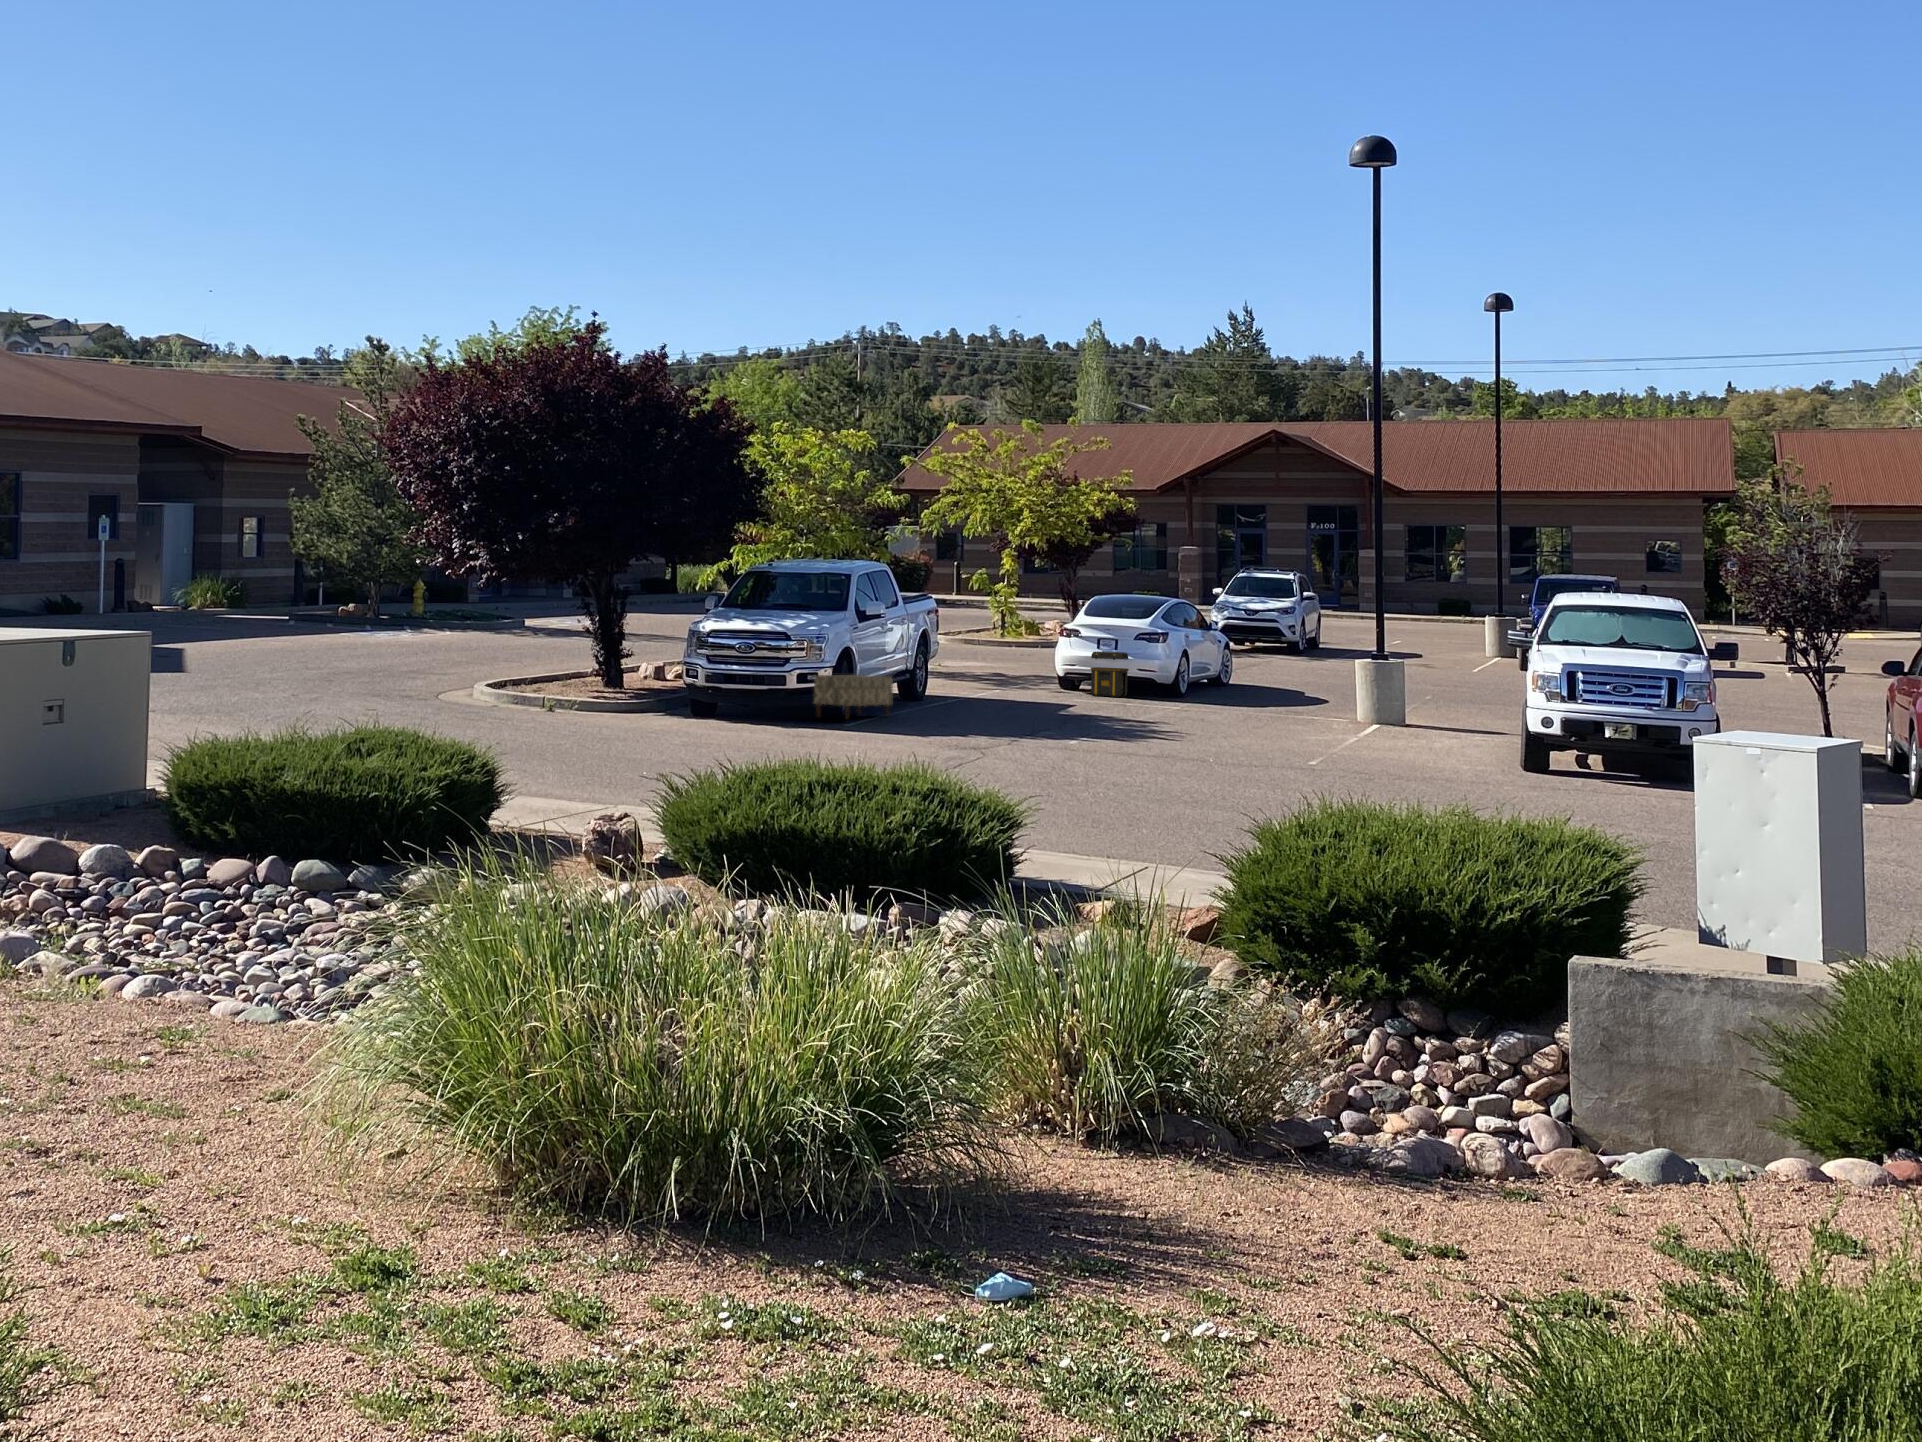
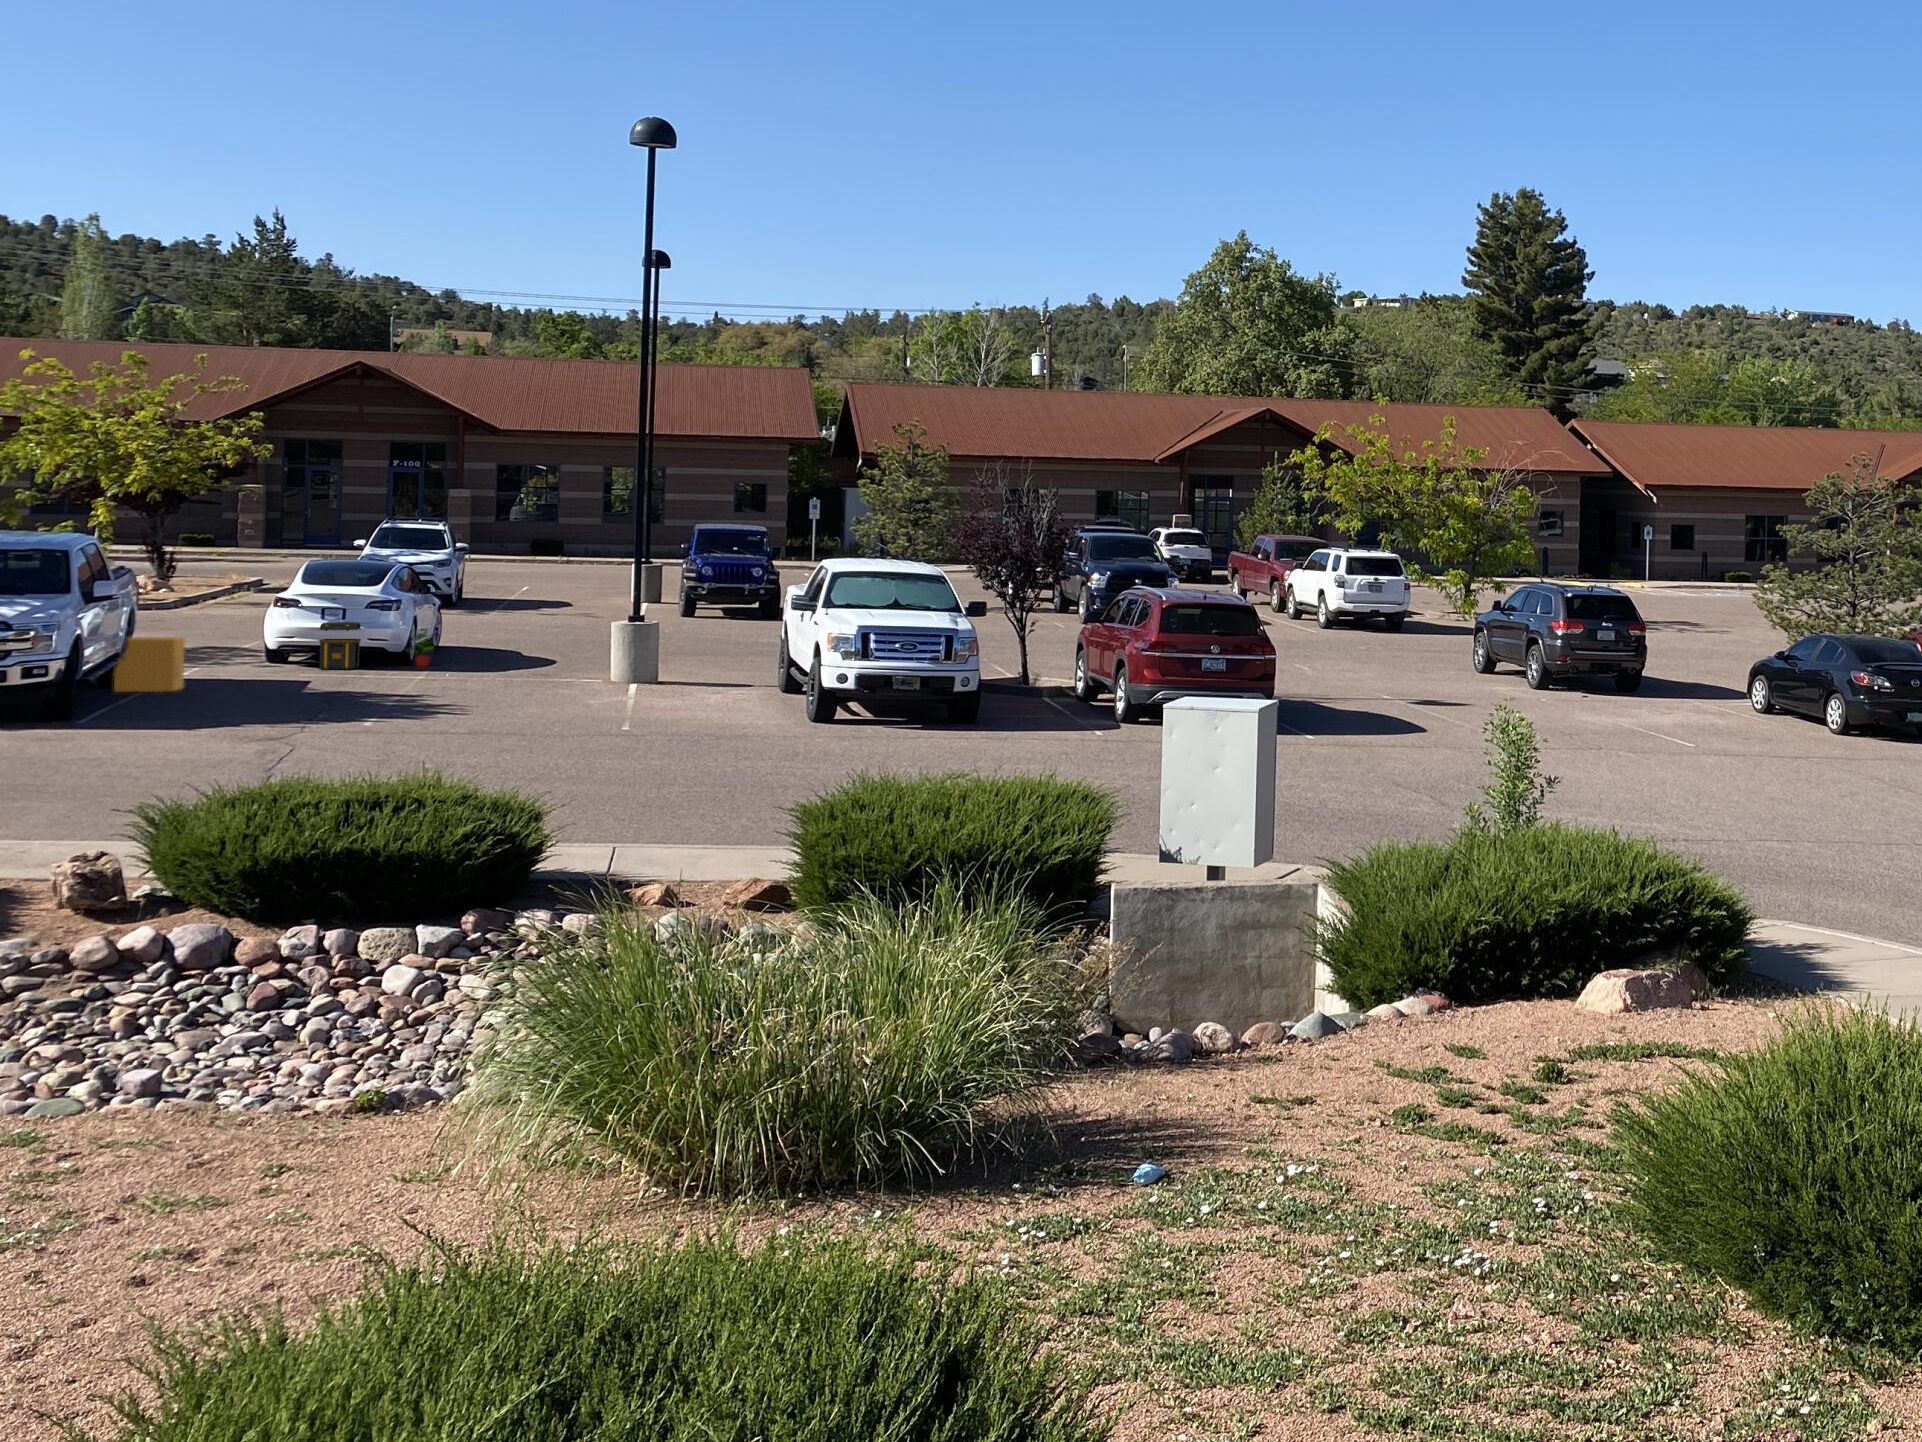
cardboard box: none [898,654,958,704] -> present [114,637,185,692]
potted plant: none [1169,662,1198,699] -> present [416,631,431,667]
bench: present [814,675,893,719] -> none [48,667,138,719]

